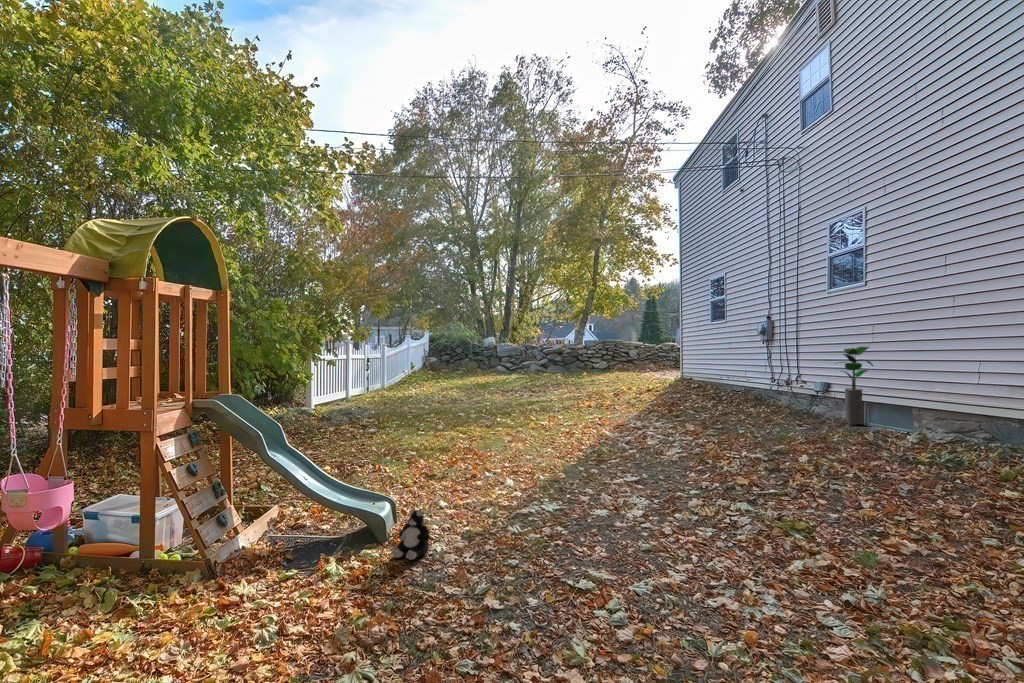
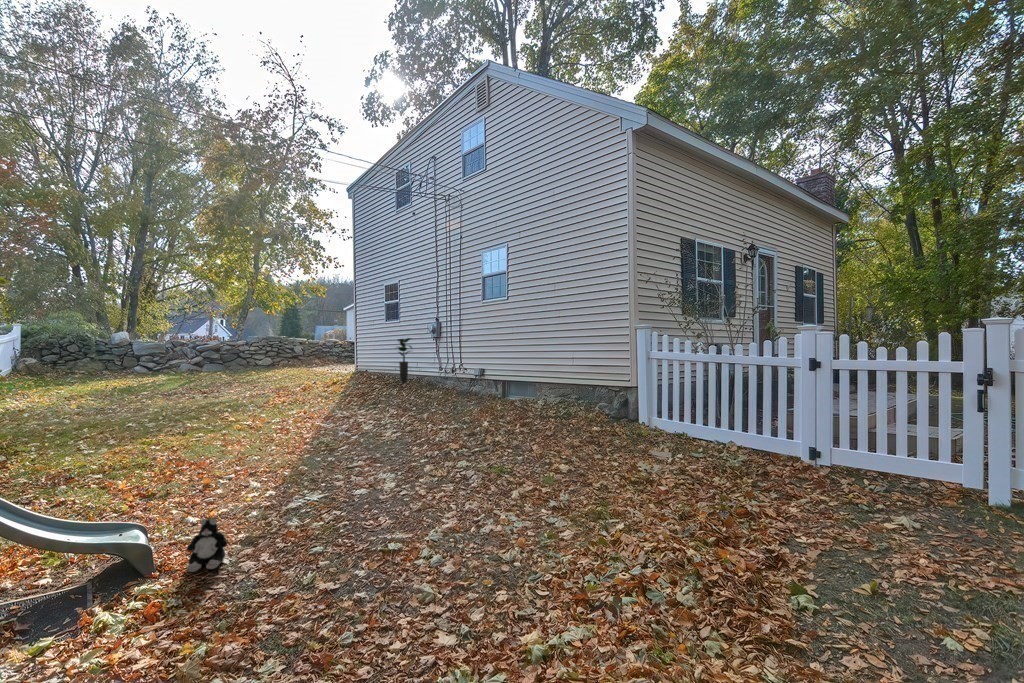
potted plant: present [839,347,873,425] -> present [398,338,412,382]

